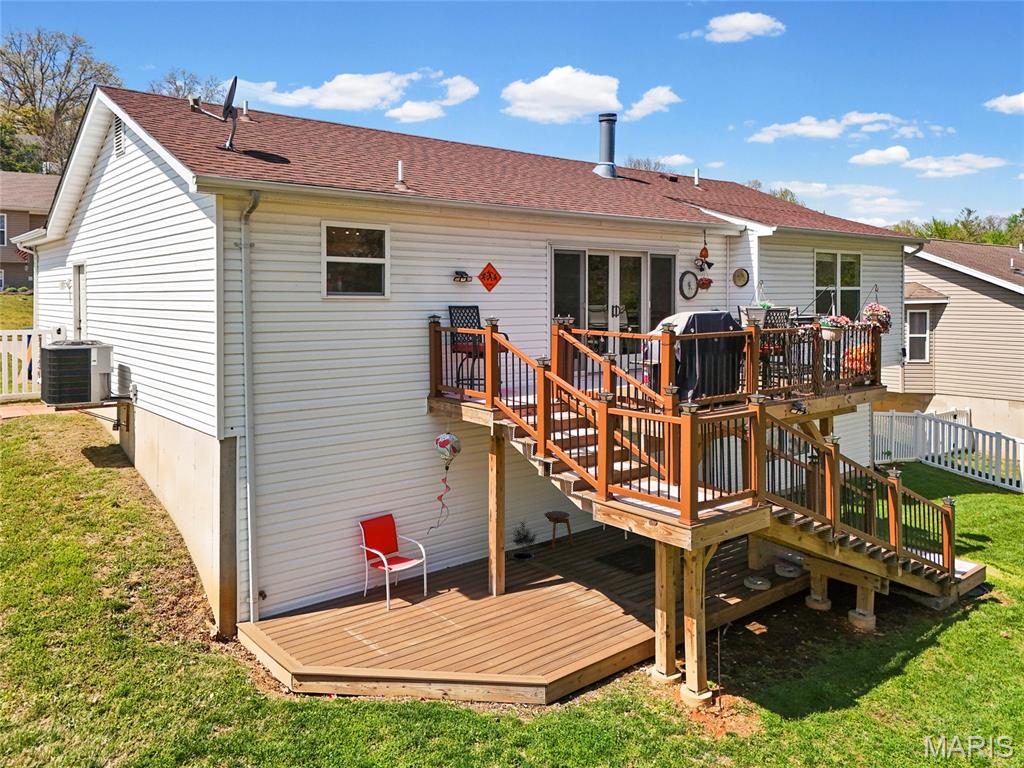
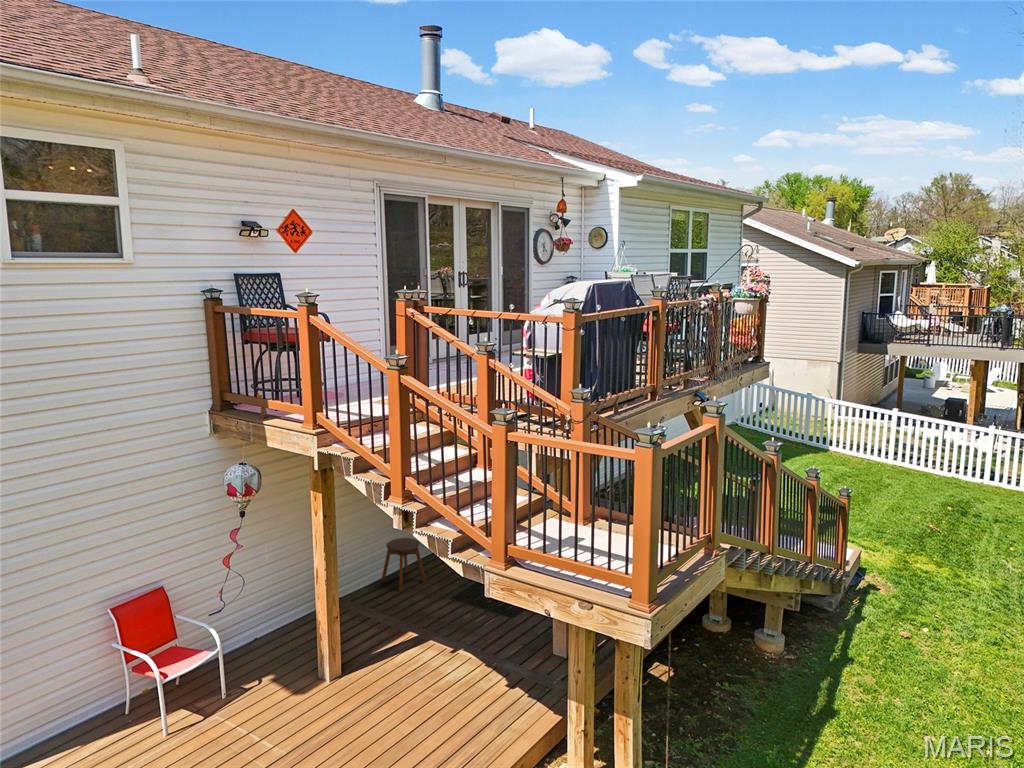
potted tree: present [513,522,536,561] -> none [344,562,383,621]

